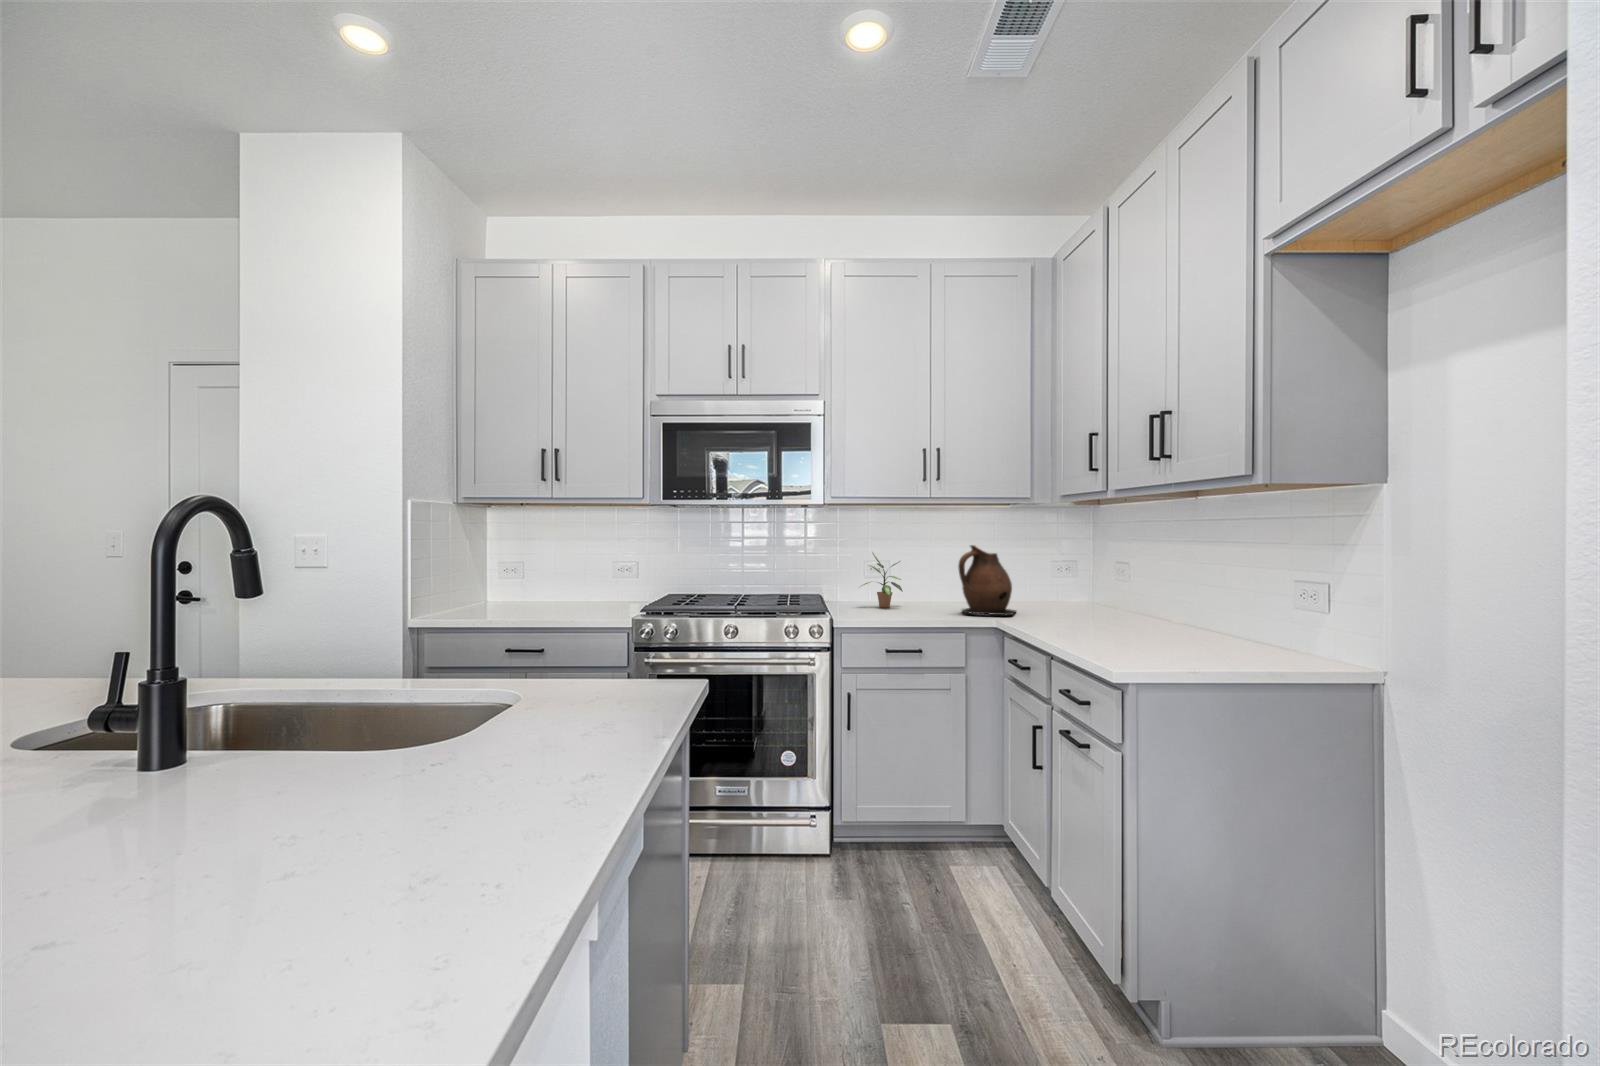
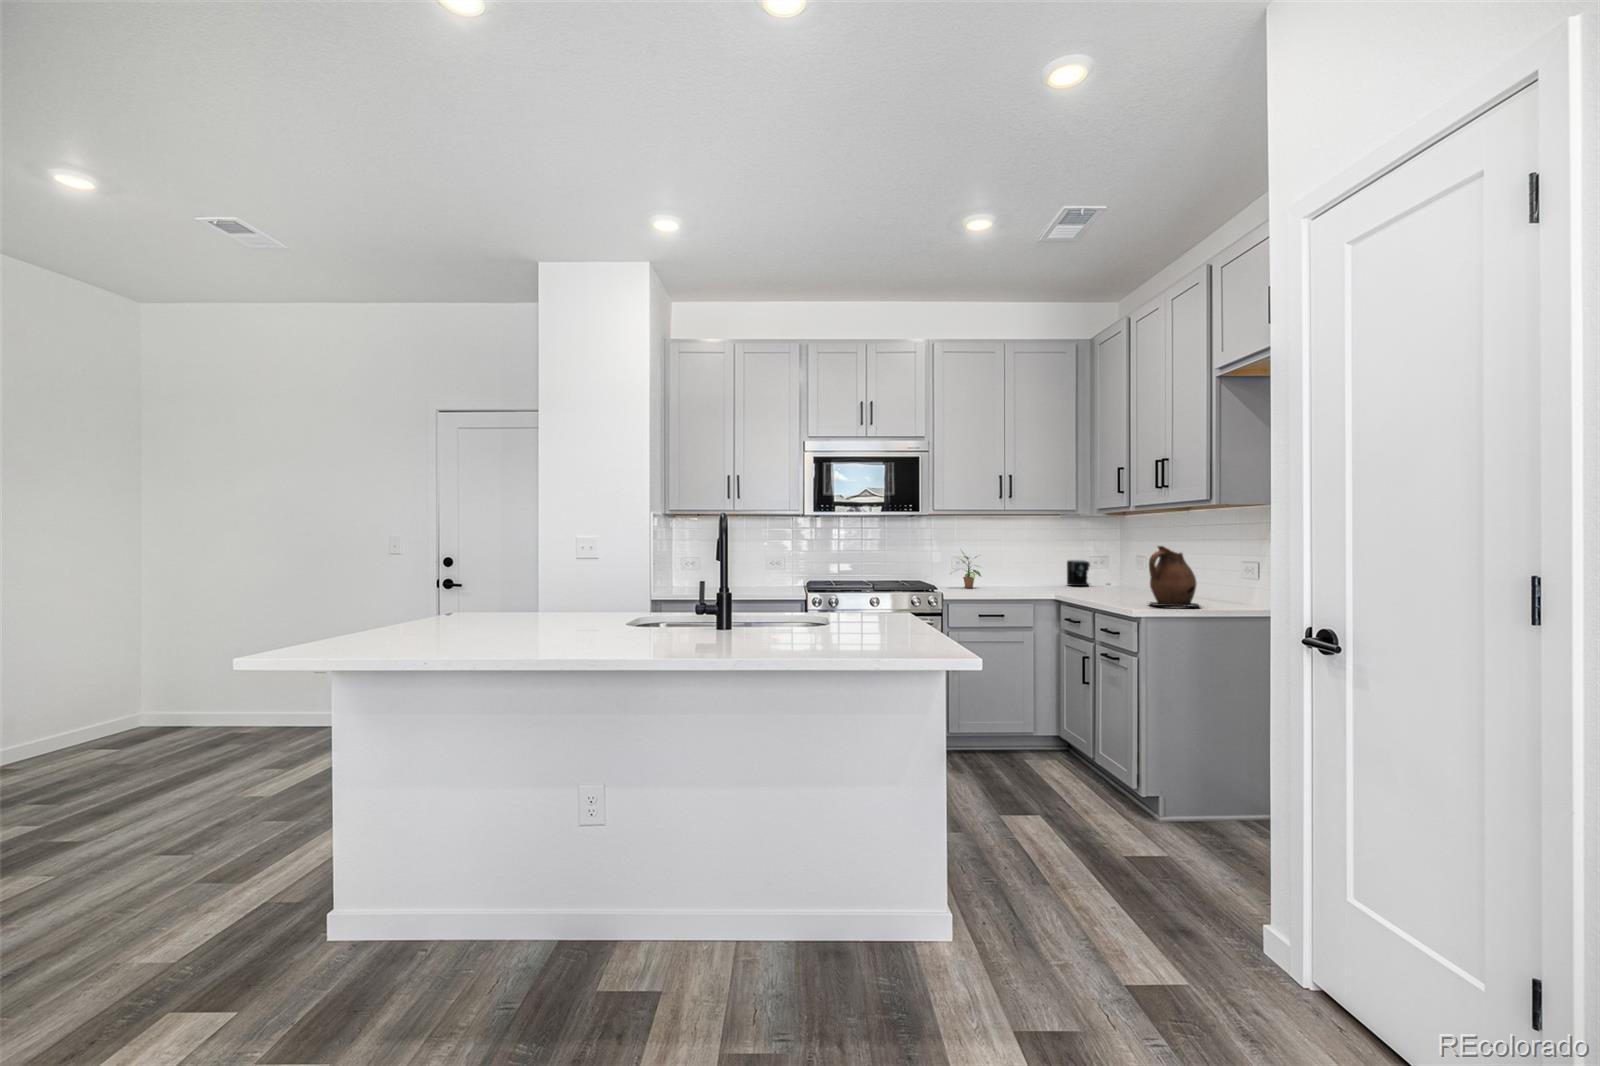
ceramic pitcher: present [958,545,1016,616] -> present [1149,546,1200,607]
coffee maker: none [1022,570,1083,606] -> present [1067,560,1090,586]

